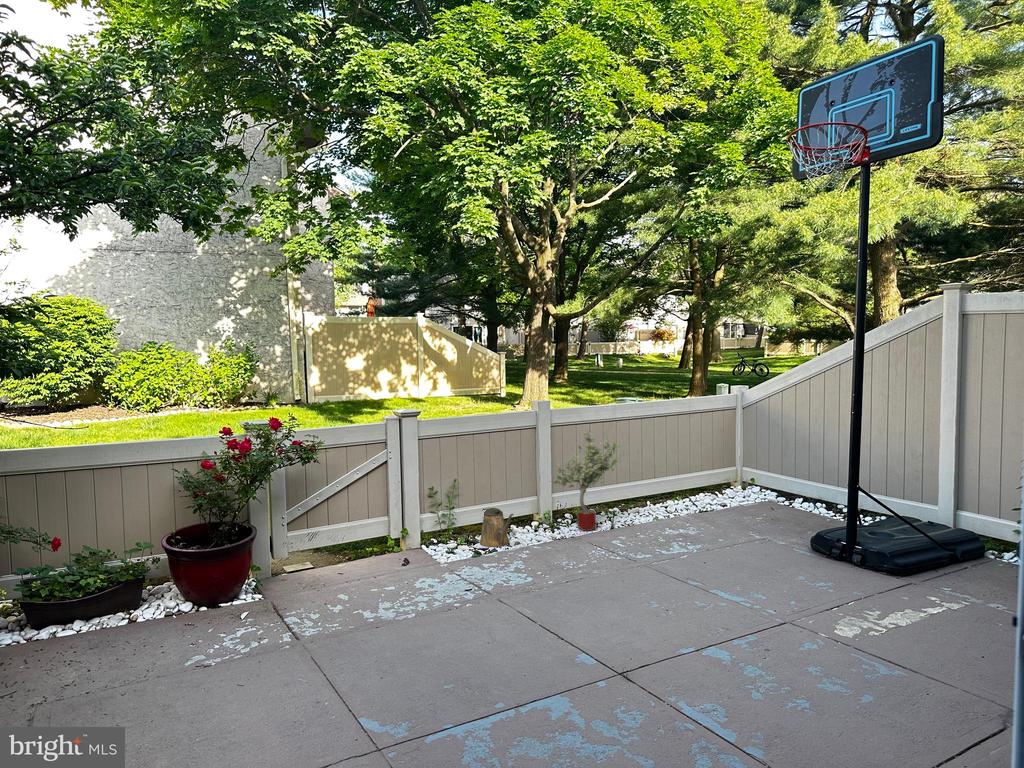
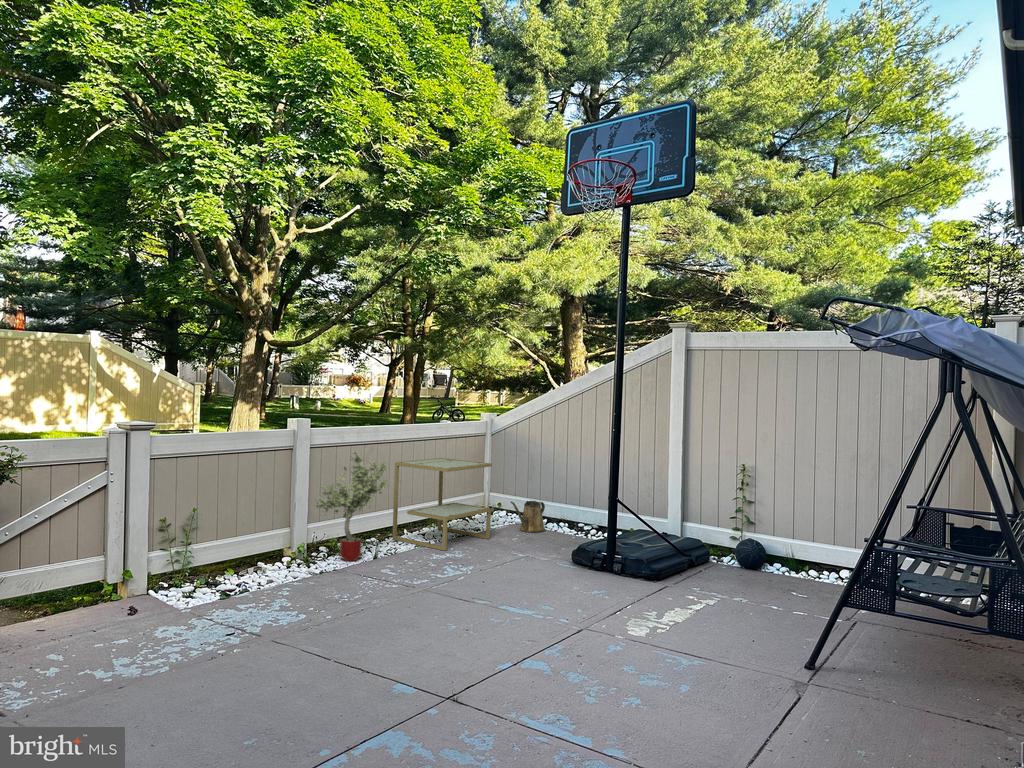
side table: none [632,433,731,526] -> present [392,458,492,551]
watering can: present [480,507,513,547] -> present [511,501,545,532]

